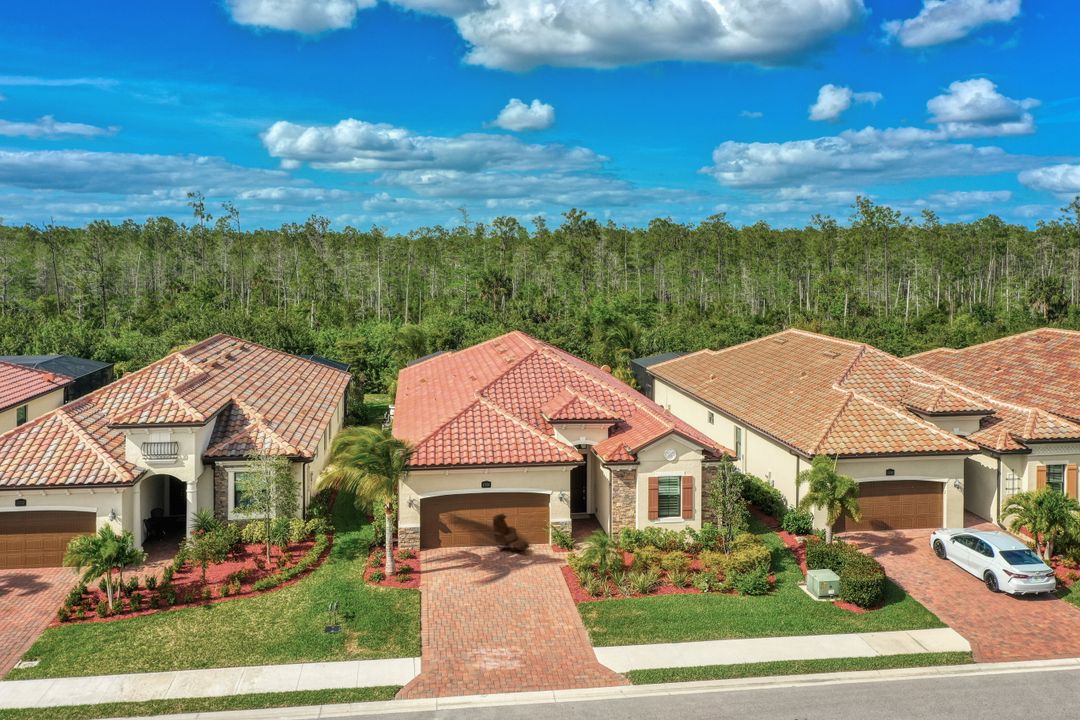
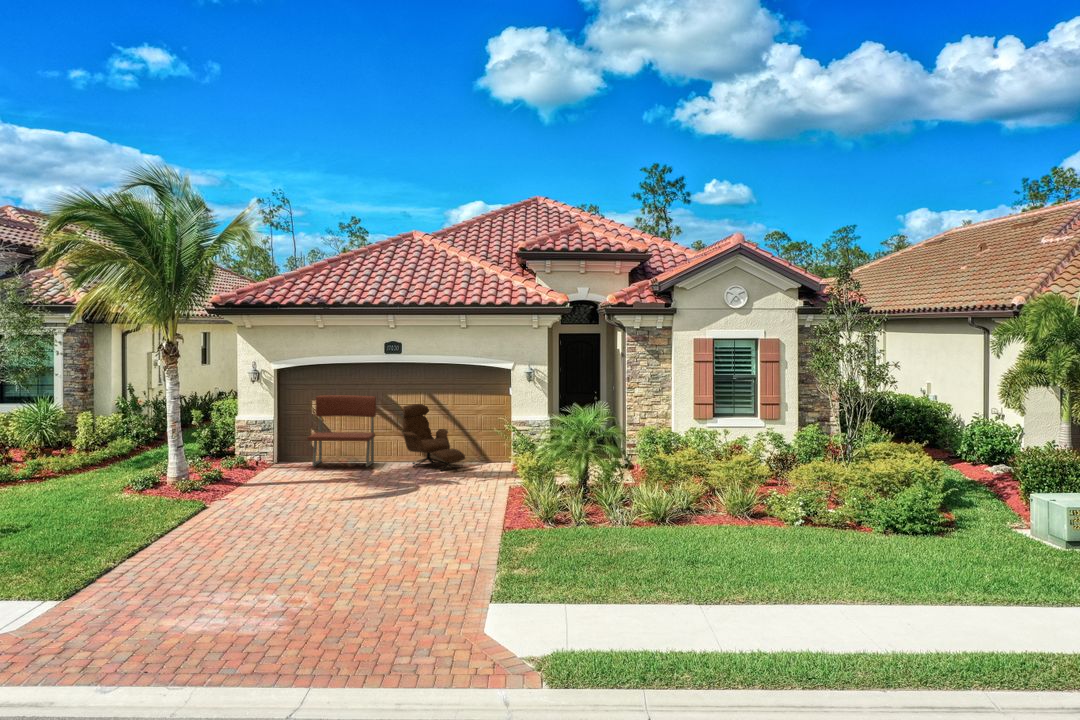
bench: none [444,512,478,554] -> present [307,395,376,467]

